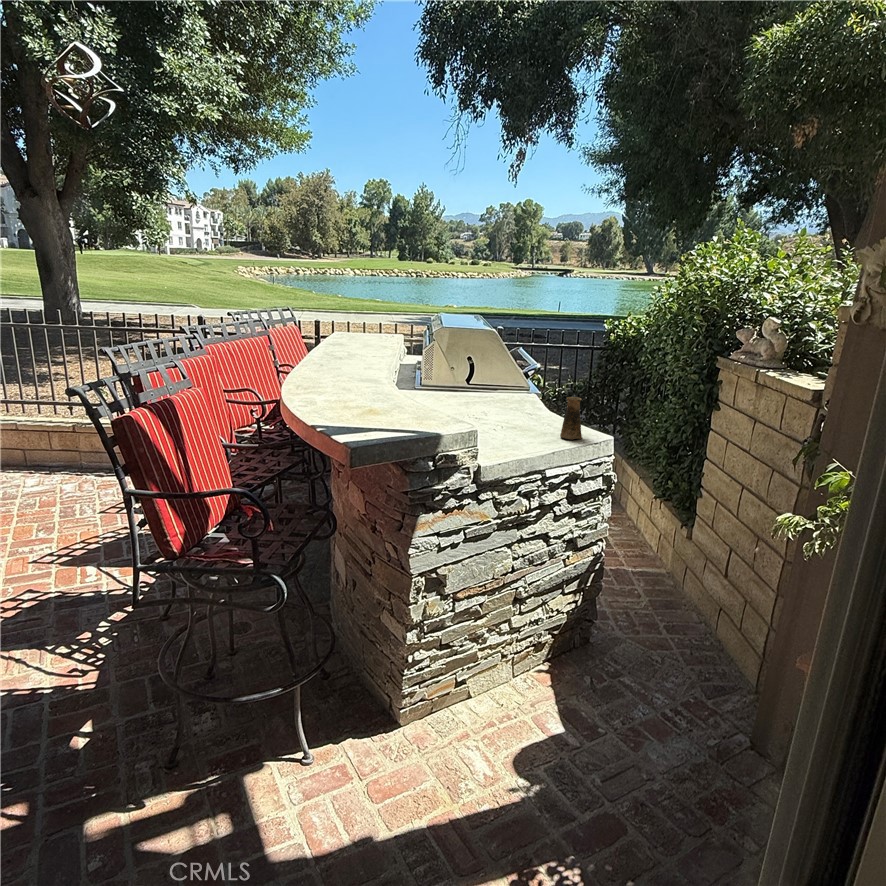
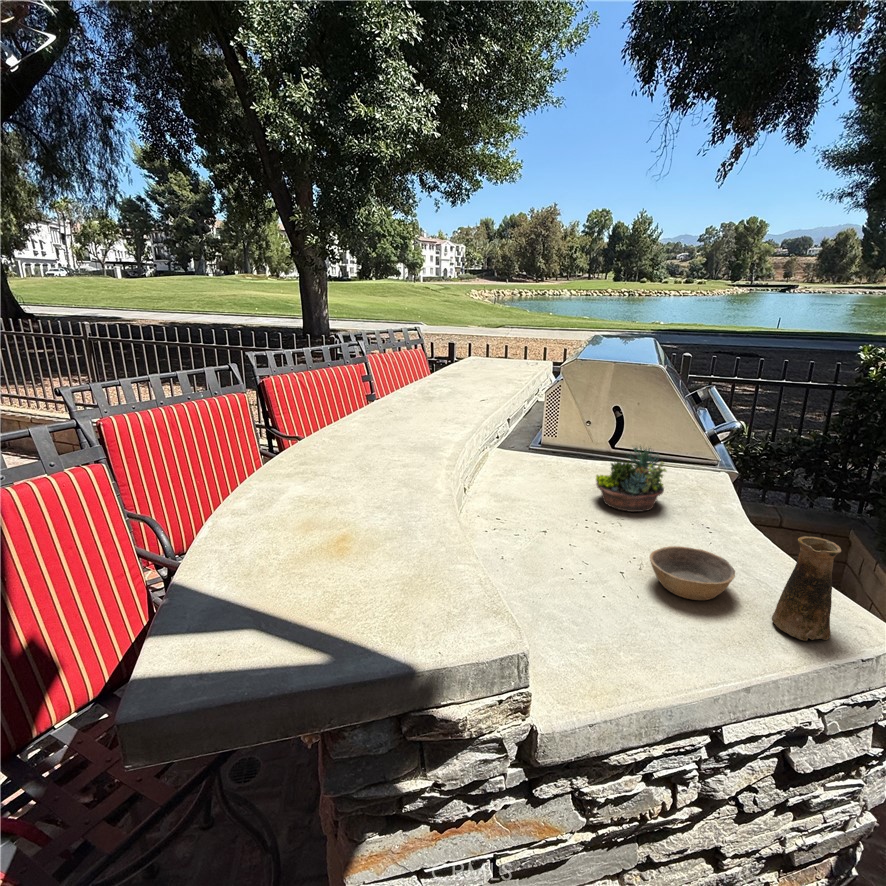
succulent planter: none [467,377,507,414] -> present [596,446,667,512]
bowl: none [507,417,544,435] -> present [650,546,735,600]

